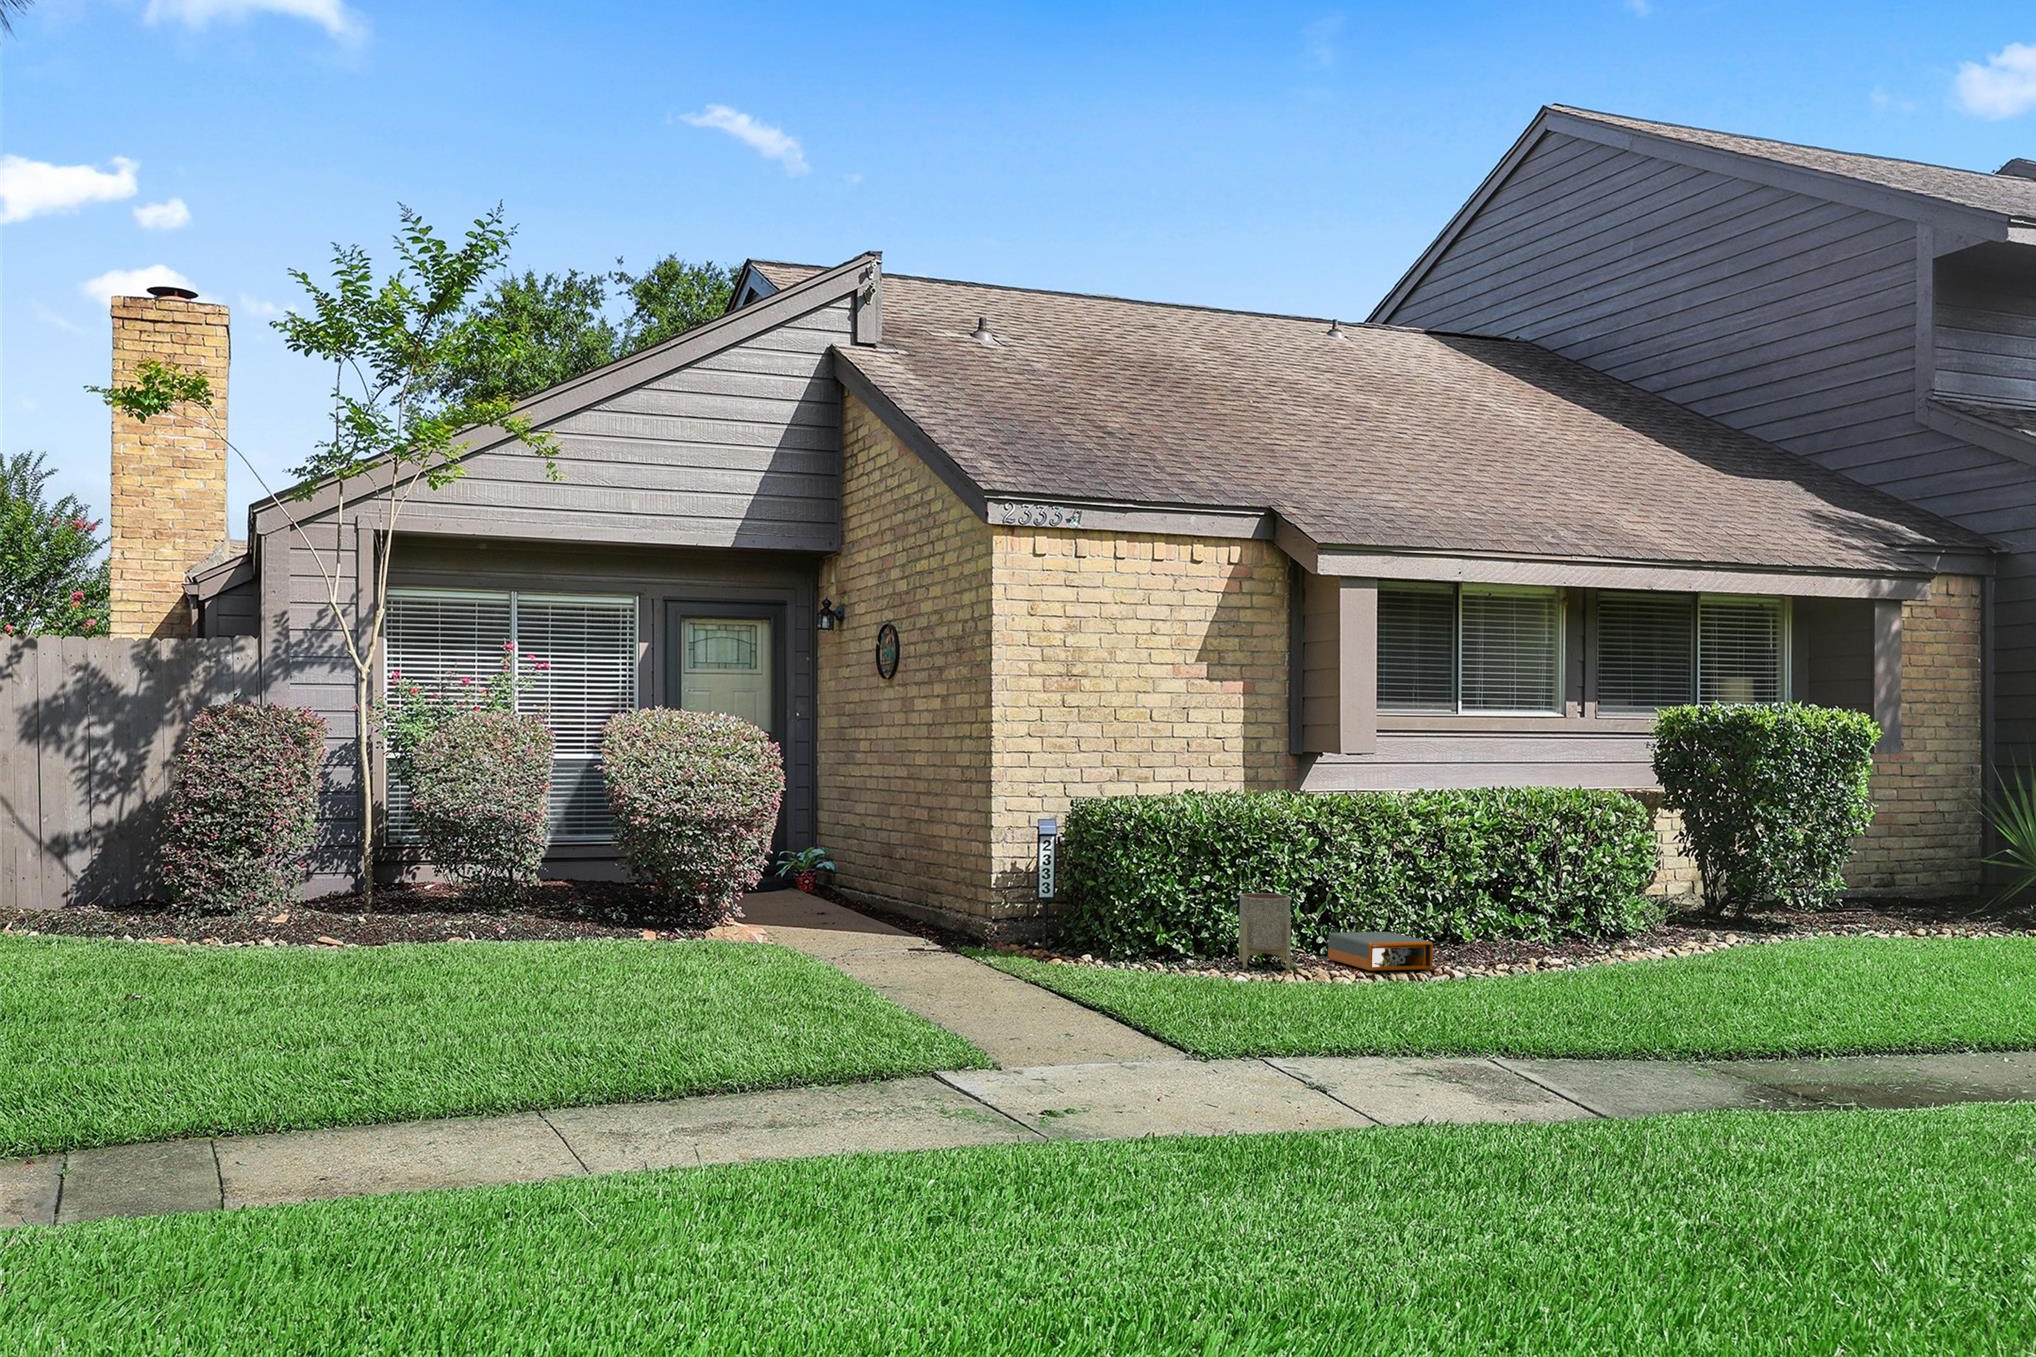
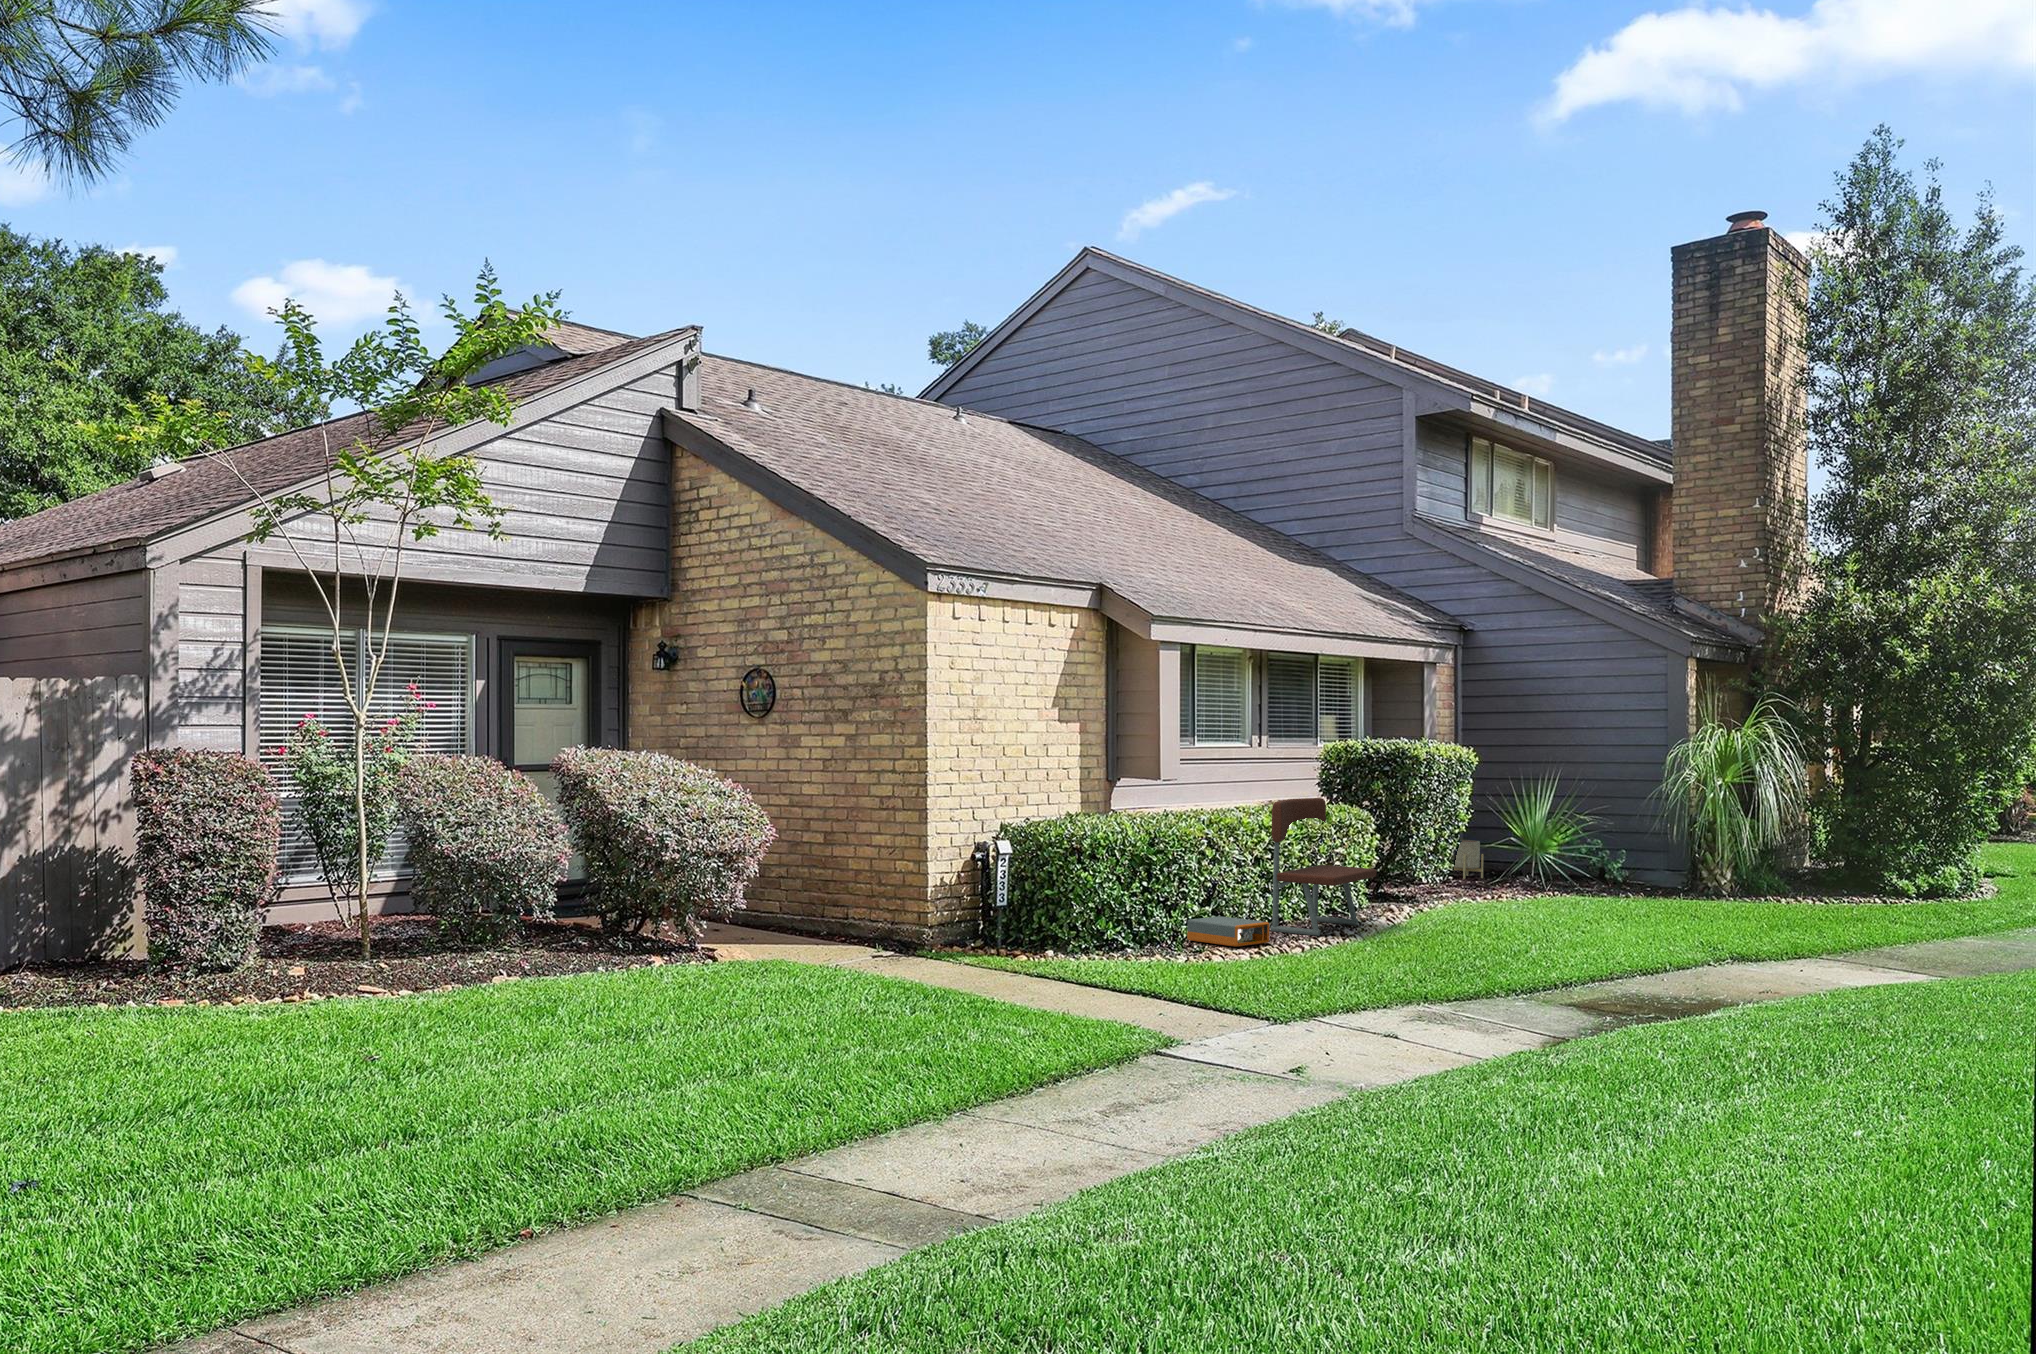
bench: none [1477,783,1652,966] -> present [1270,798,1377,936]
planter: present [1239,893,1291,970] -> present [1454,840,1483,879]

